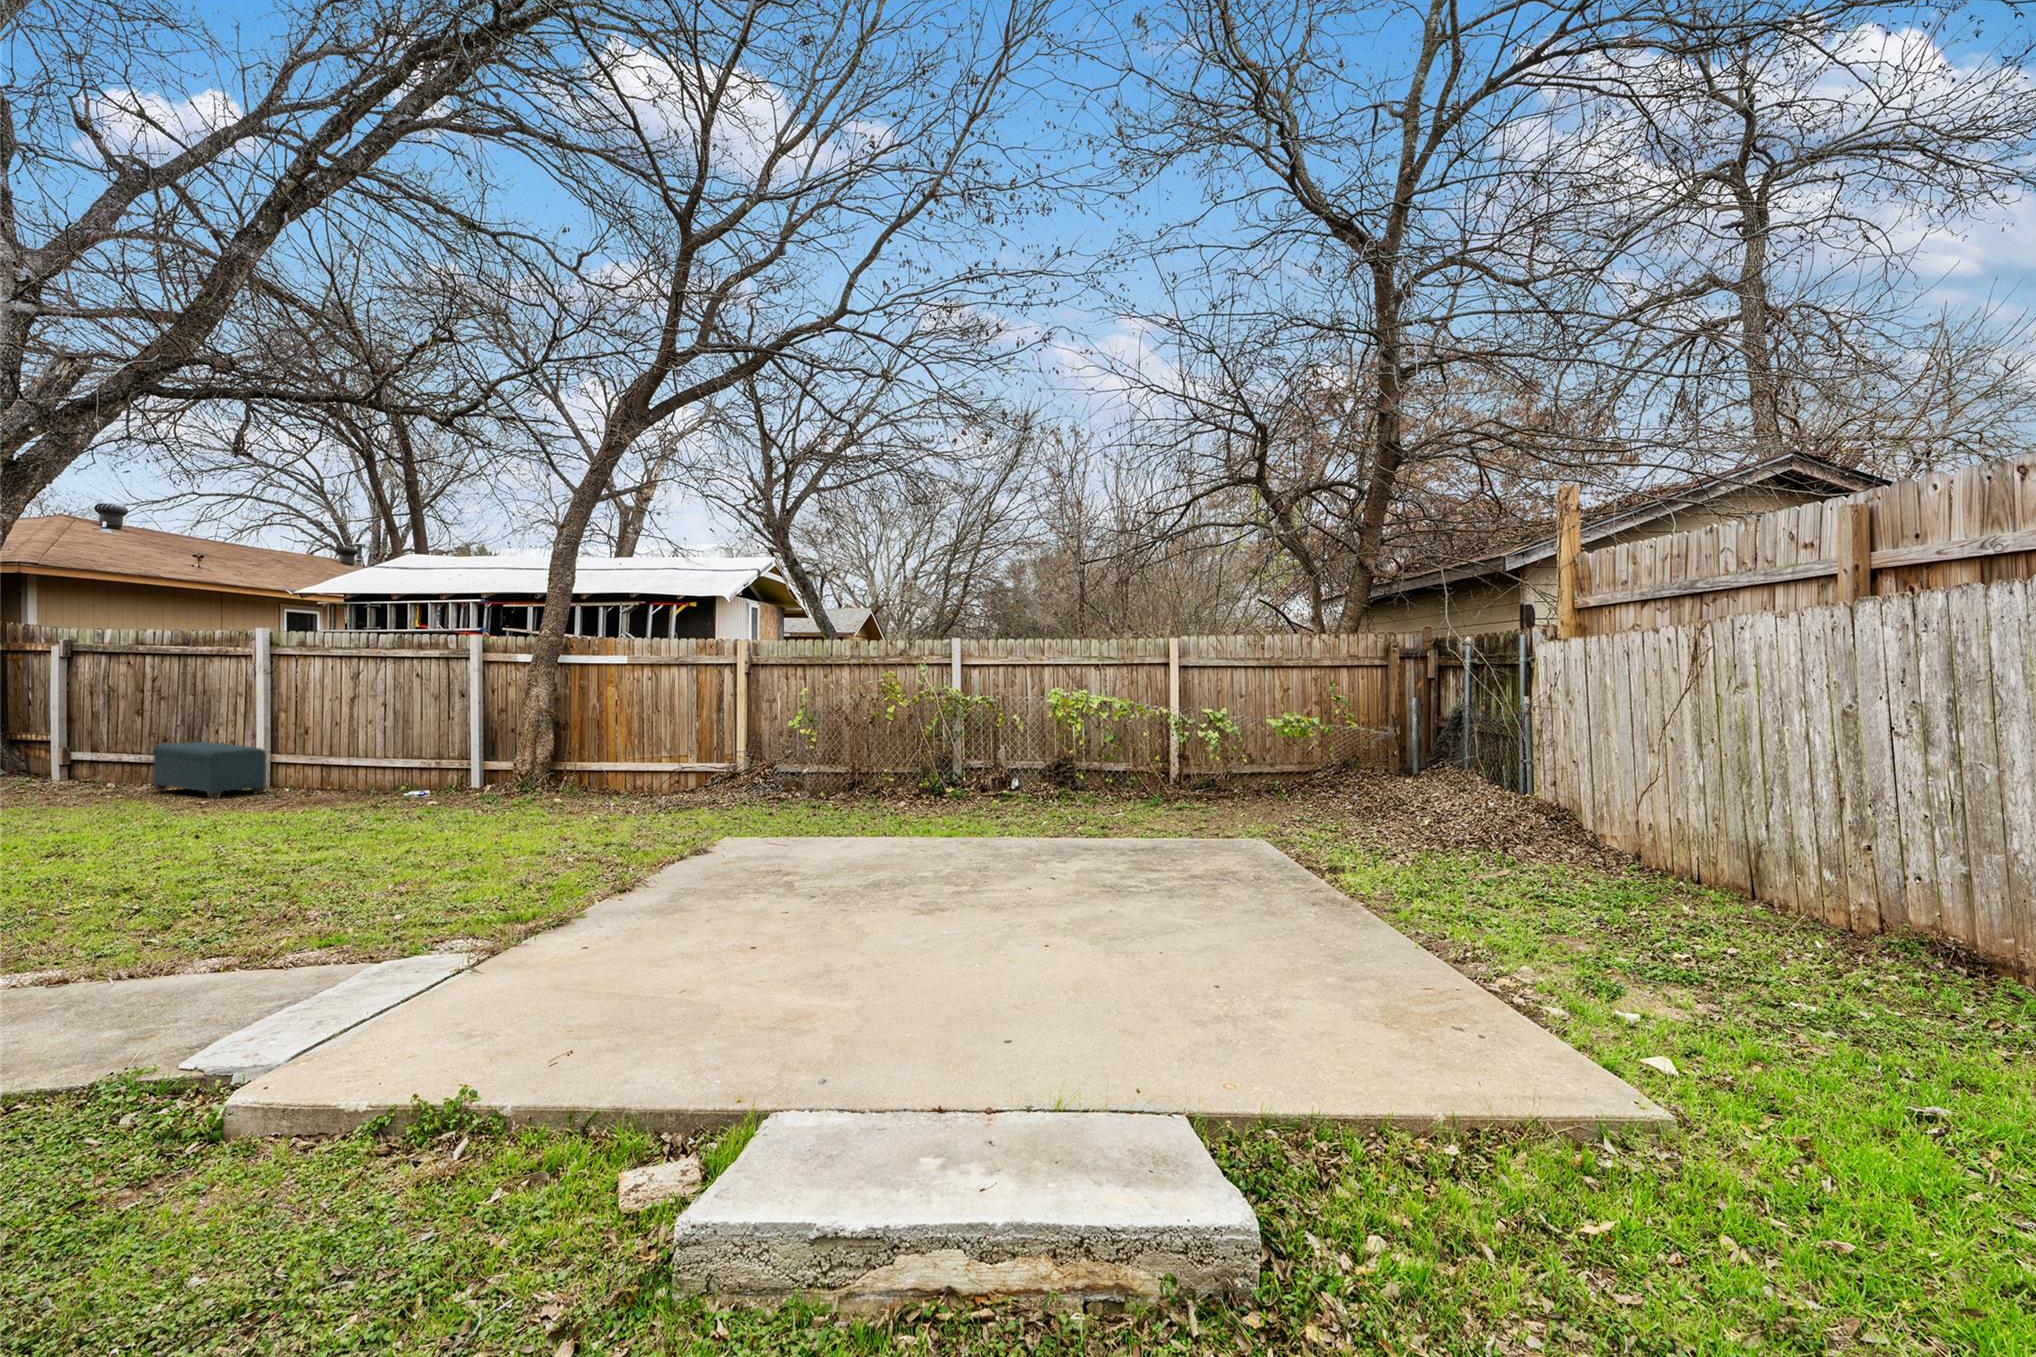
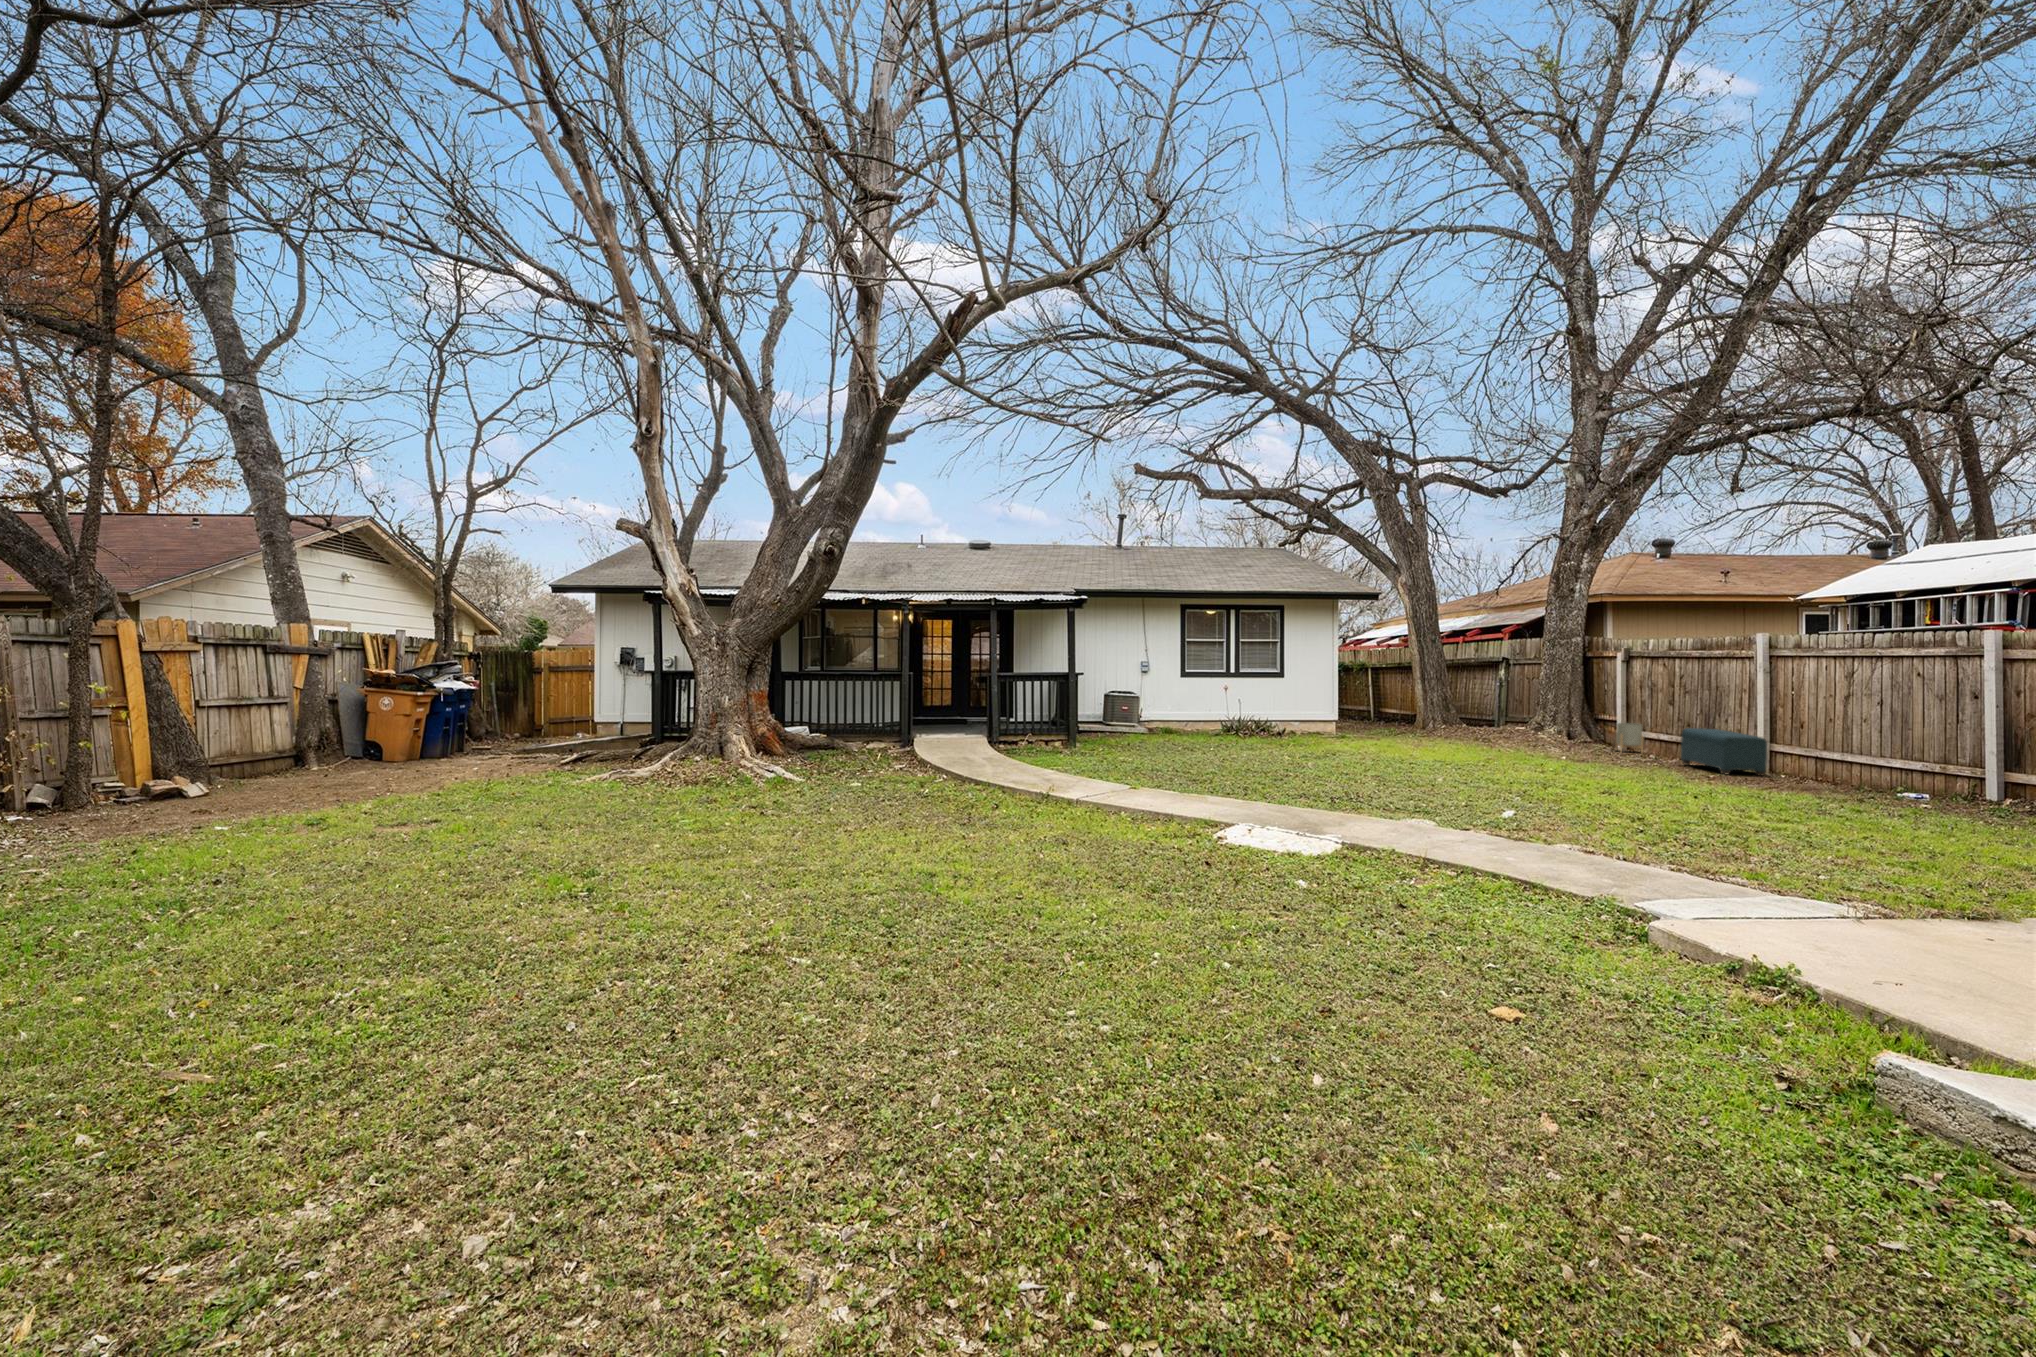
planter: none [51,742,98,785] -> present [1616,723,1644,753]

